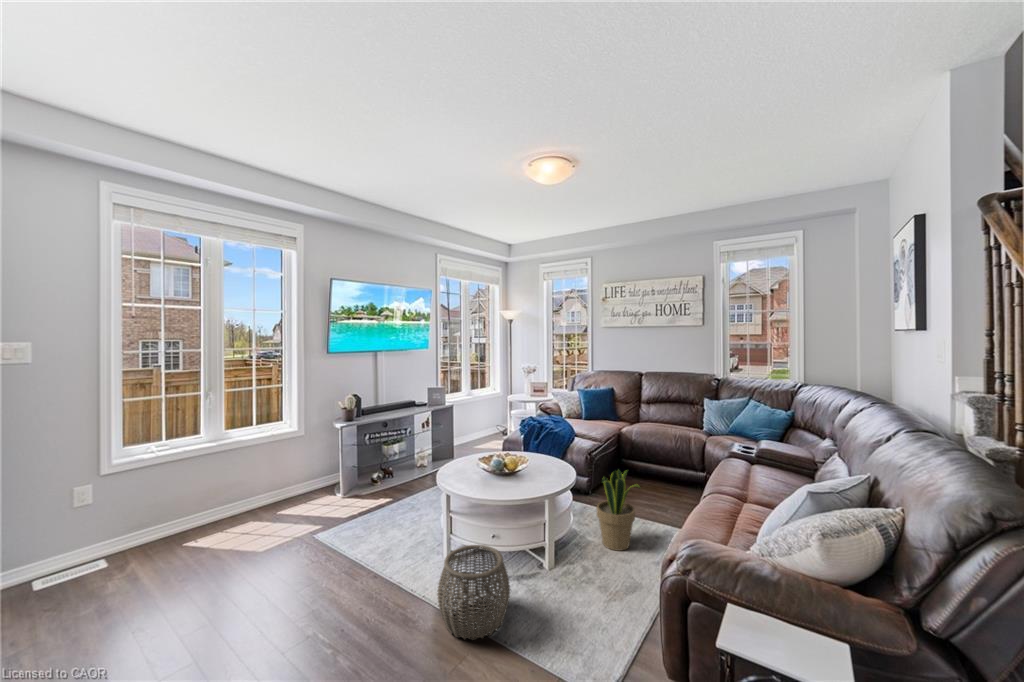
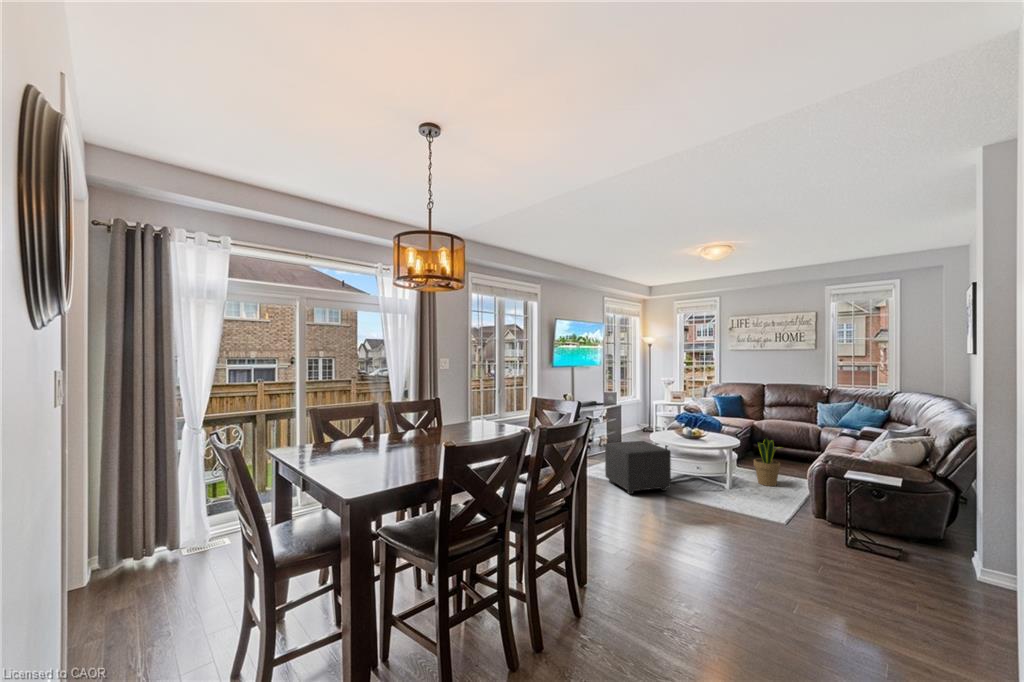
ottoman: none [341,483,440,604] -> present [605,441,671,494]
woven basket: present [437,545,510,640] -> none [681,467,722,507]

